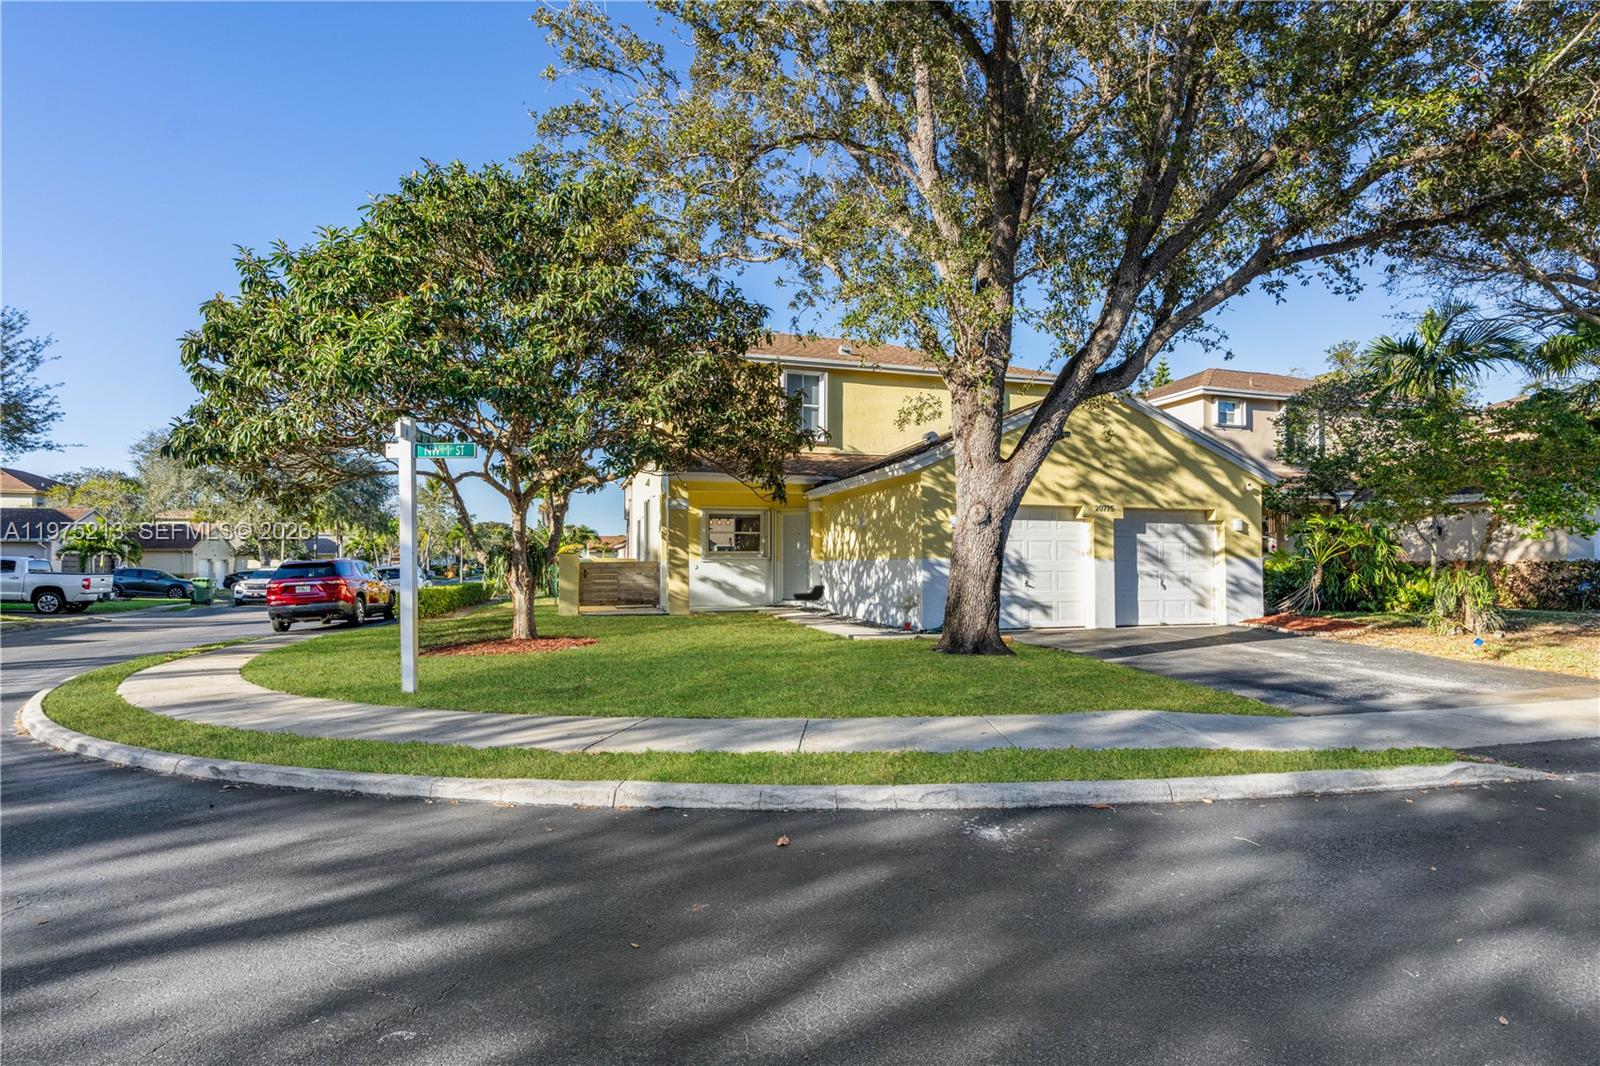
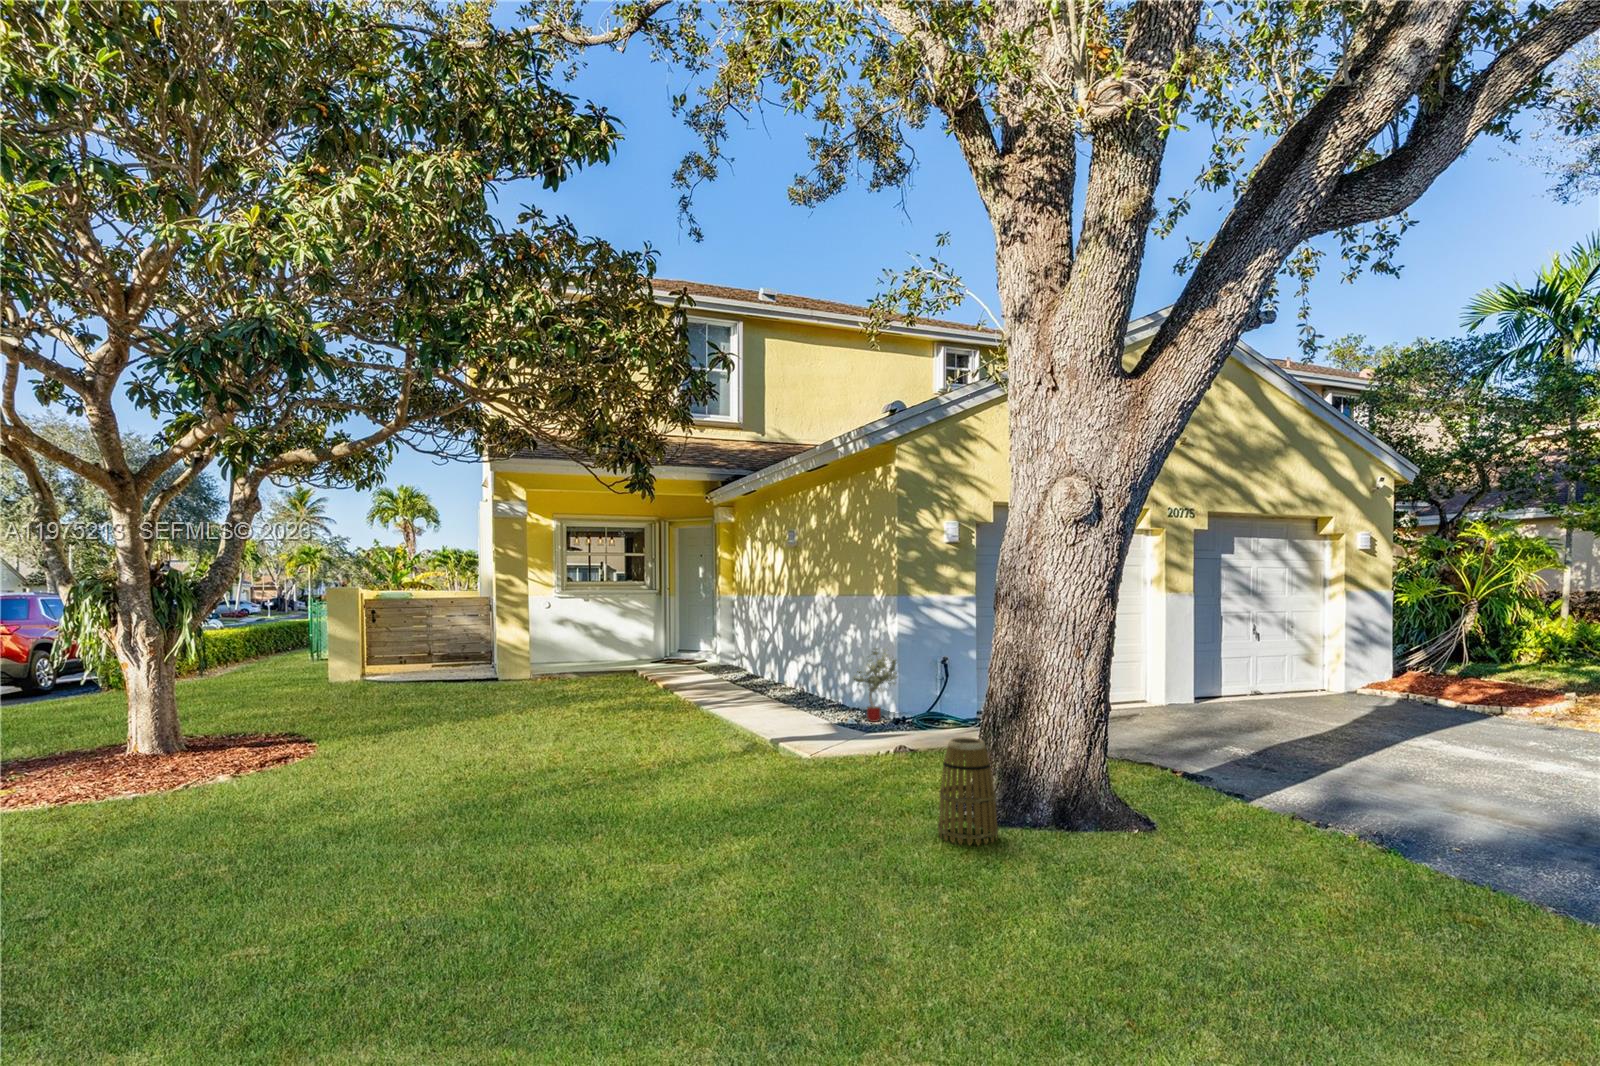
lounge chair: present [793,585,825,608] -> none [689,629,738,667]
basket: none [924,617,950,660] -> present [938,737,998,845]

